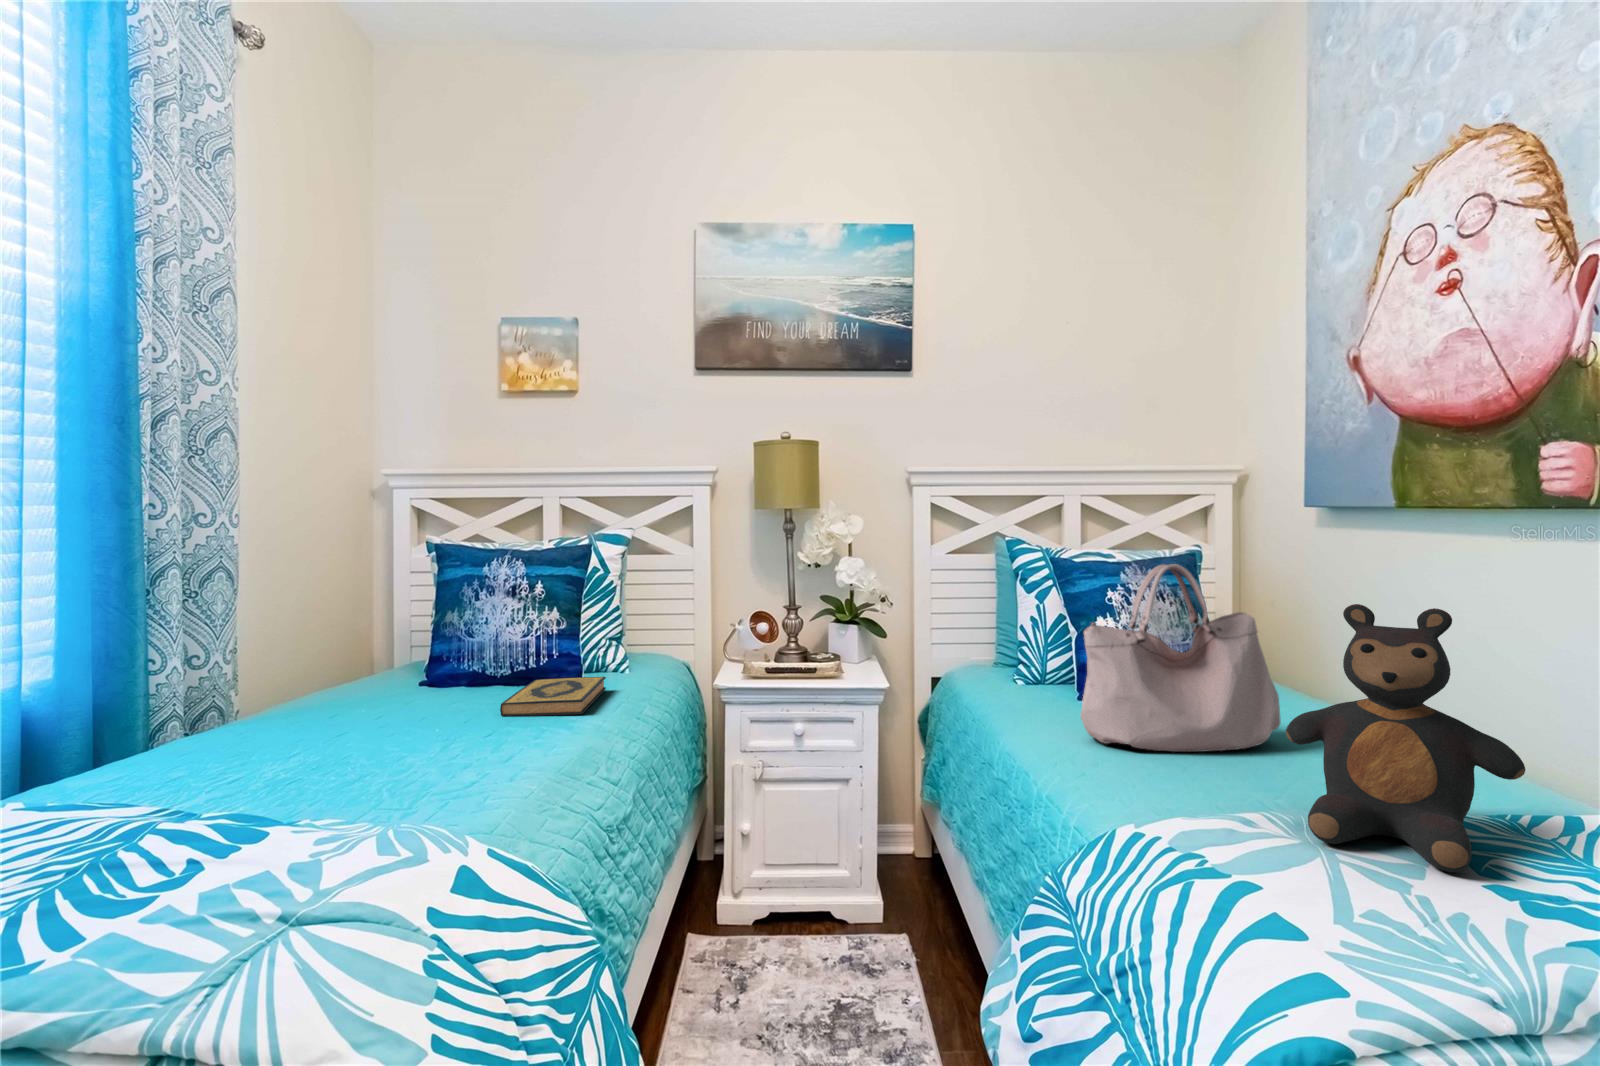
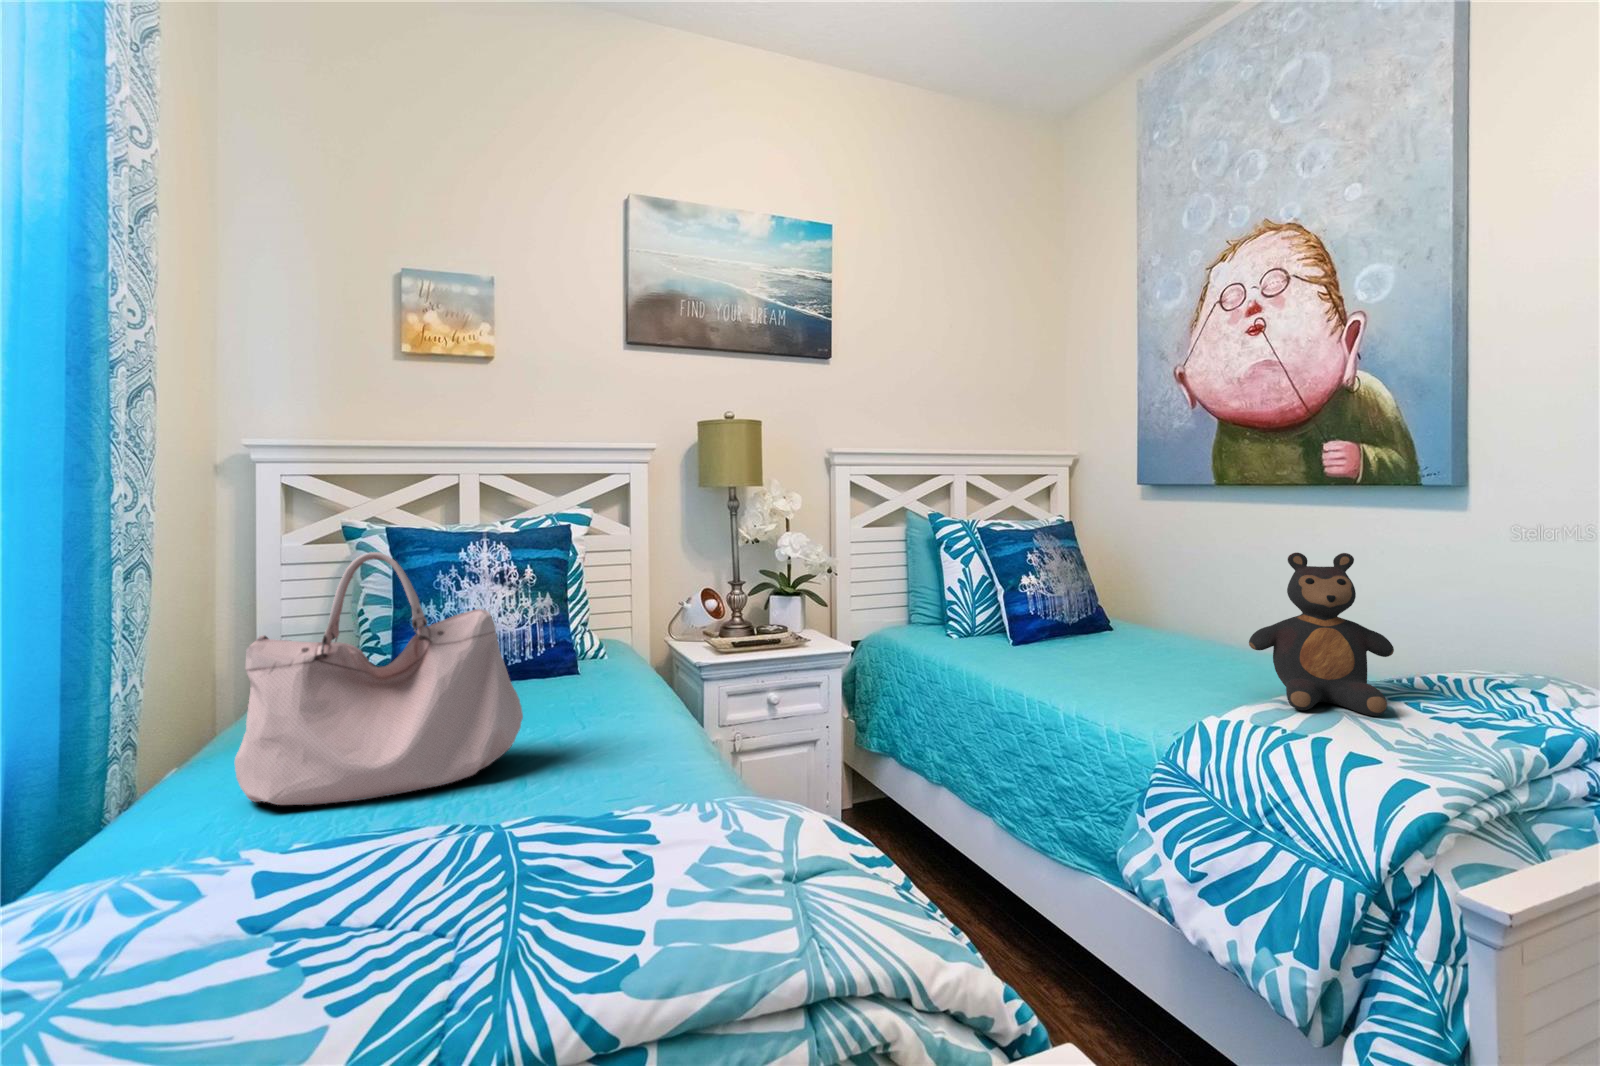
handbag: present [1081,564,1281,752] -> present [235,552,523,805]
hardback book: present [500,677,606,716] -> none [545,660,643,706]

